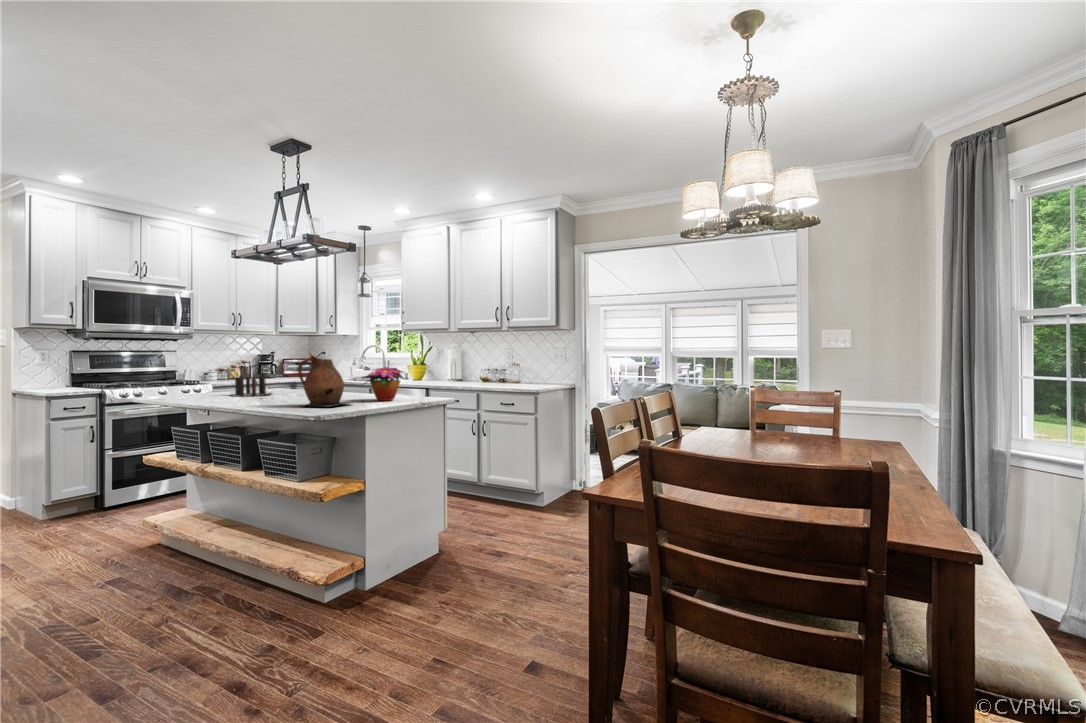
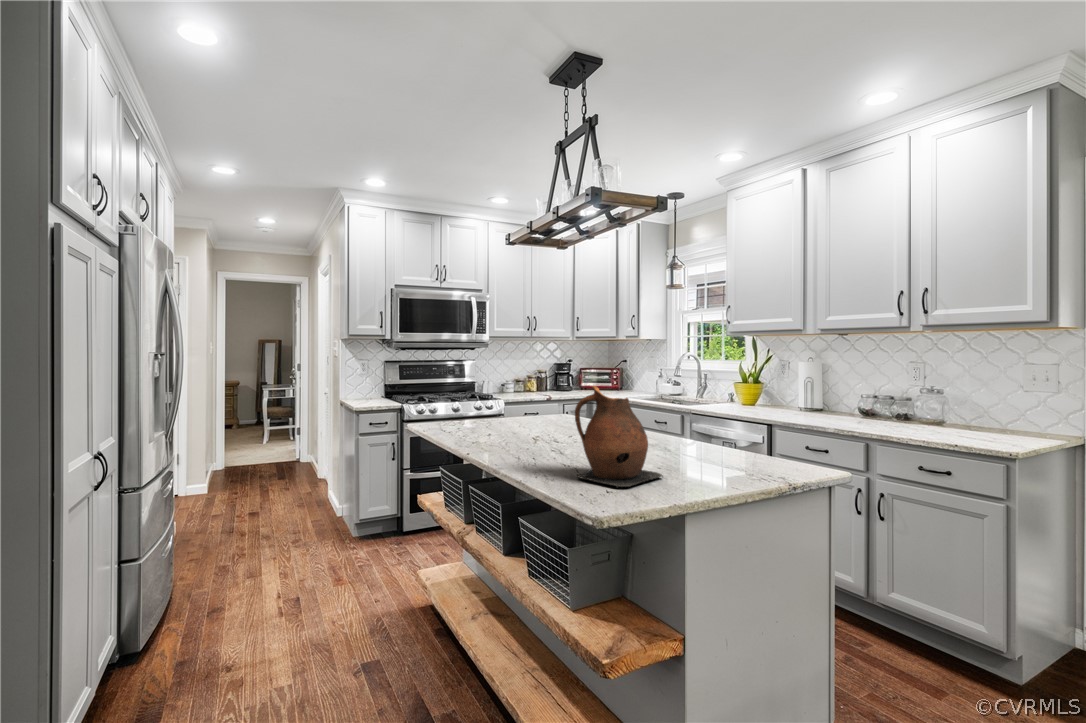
flower arrangement: present [362,367,404,401] -> none [669,405,762,469]
candle: present [229,373,271,396] -> none [497,397,565,432]

